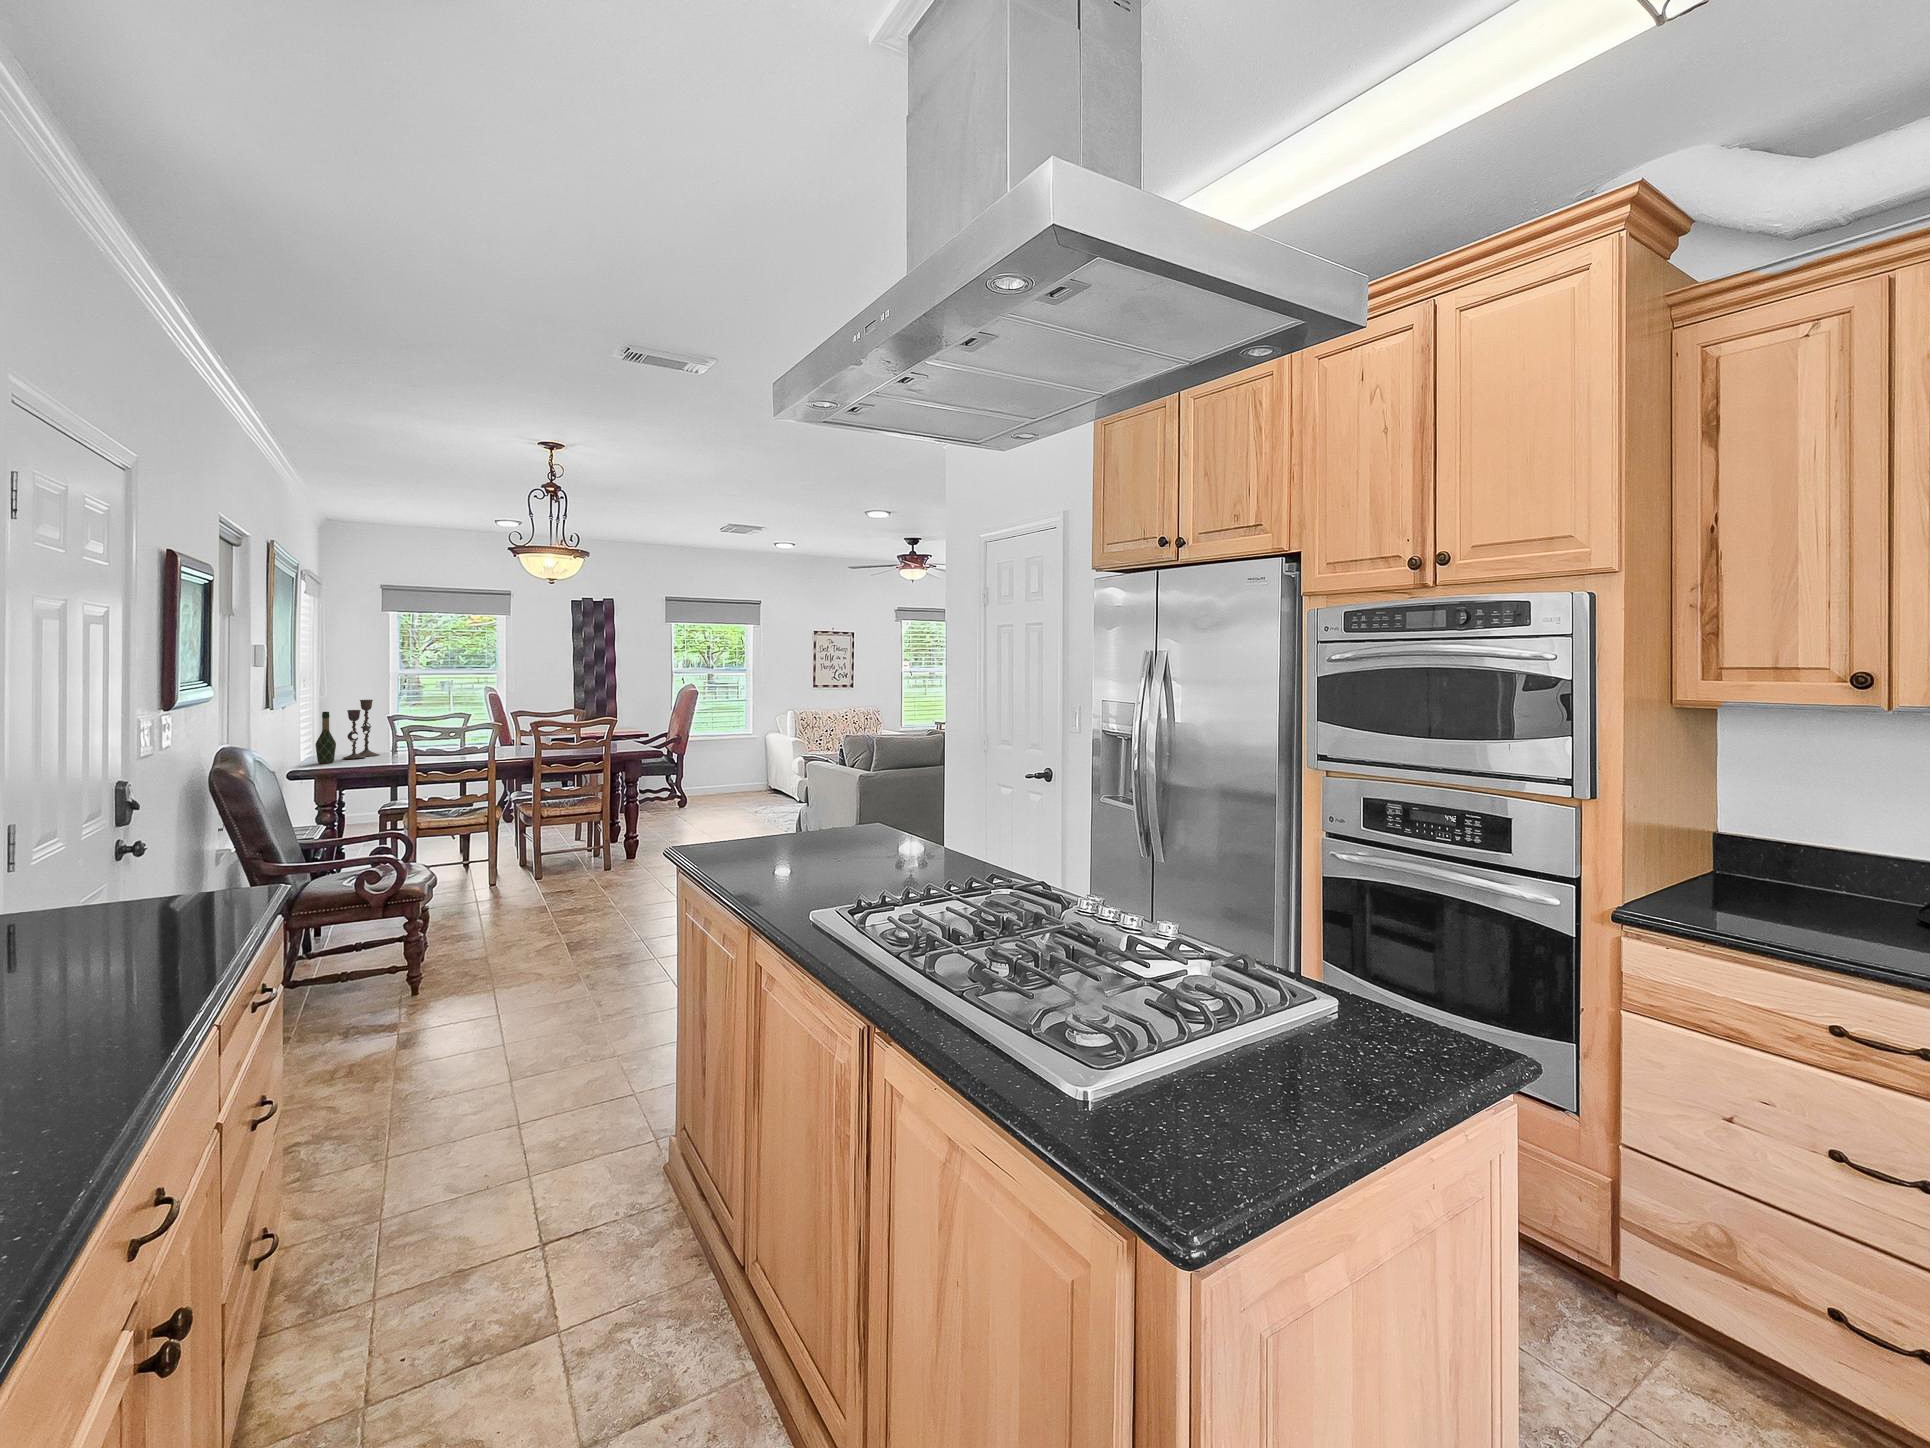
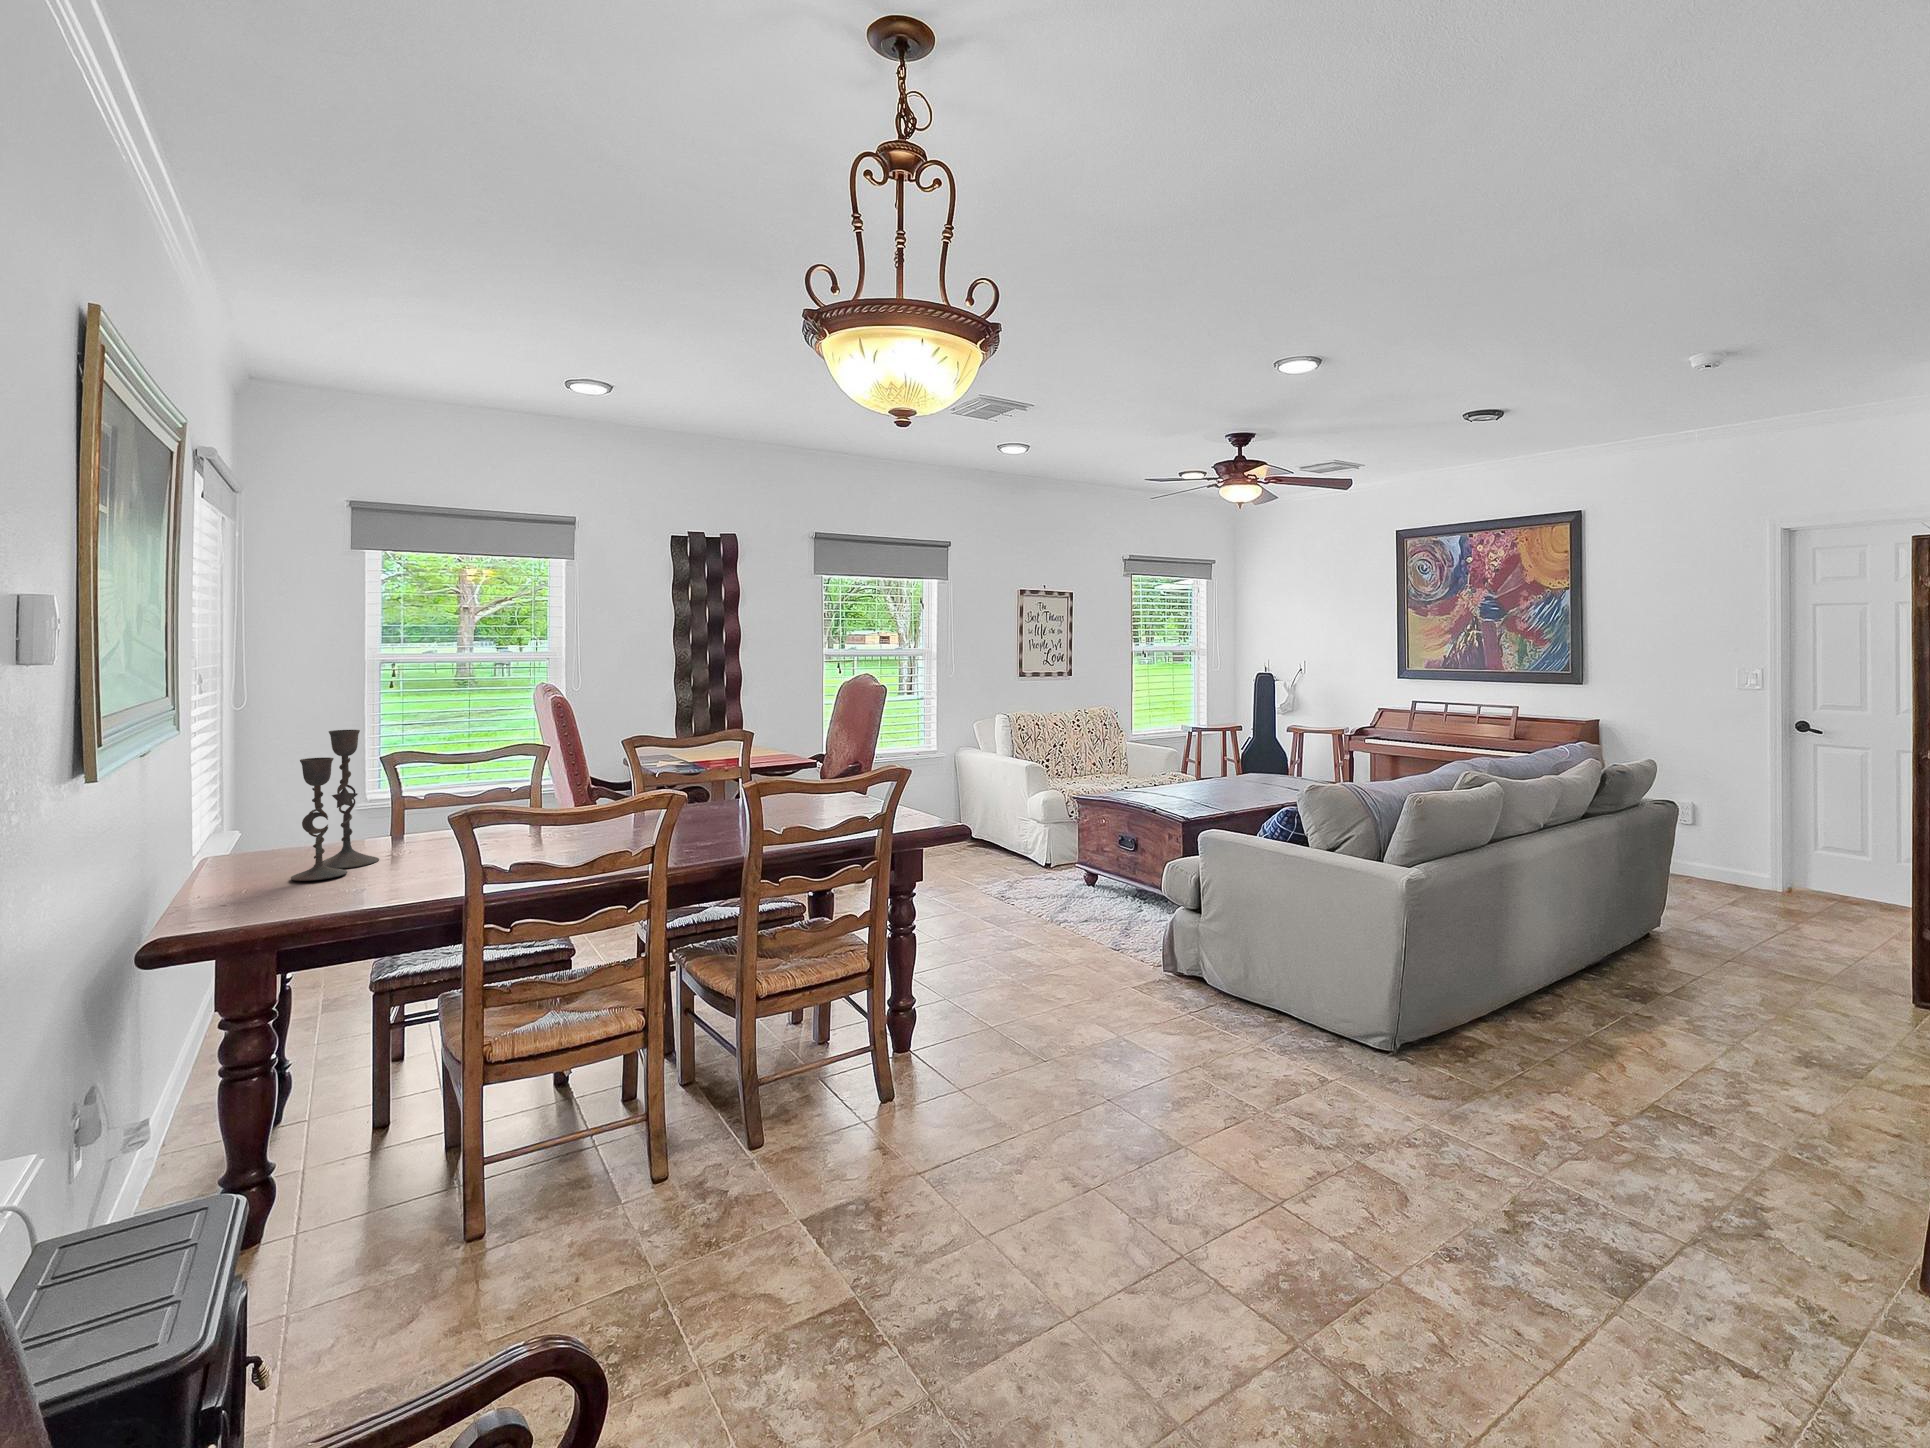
wine bottle: present [316,712,336,763] -> none [220,769,274,904]

